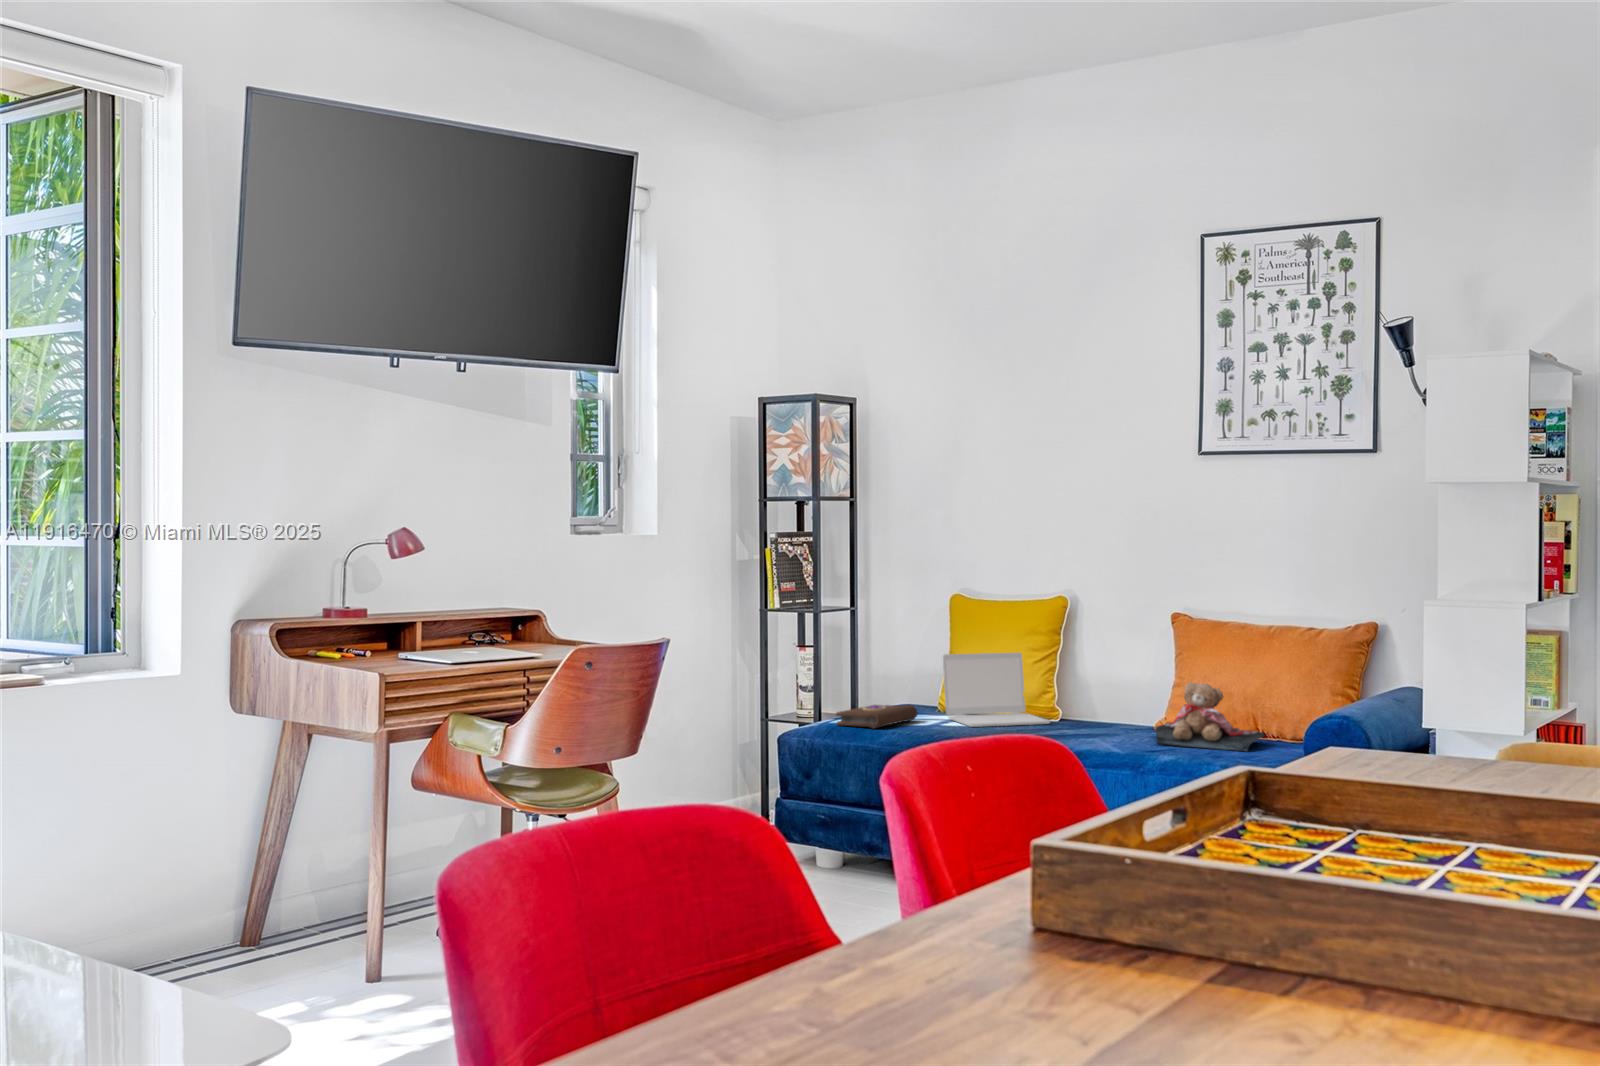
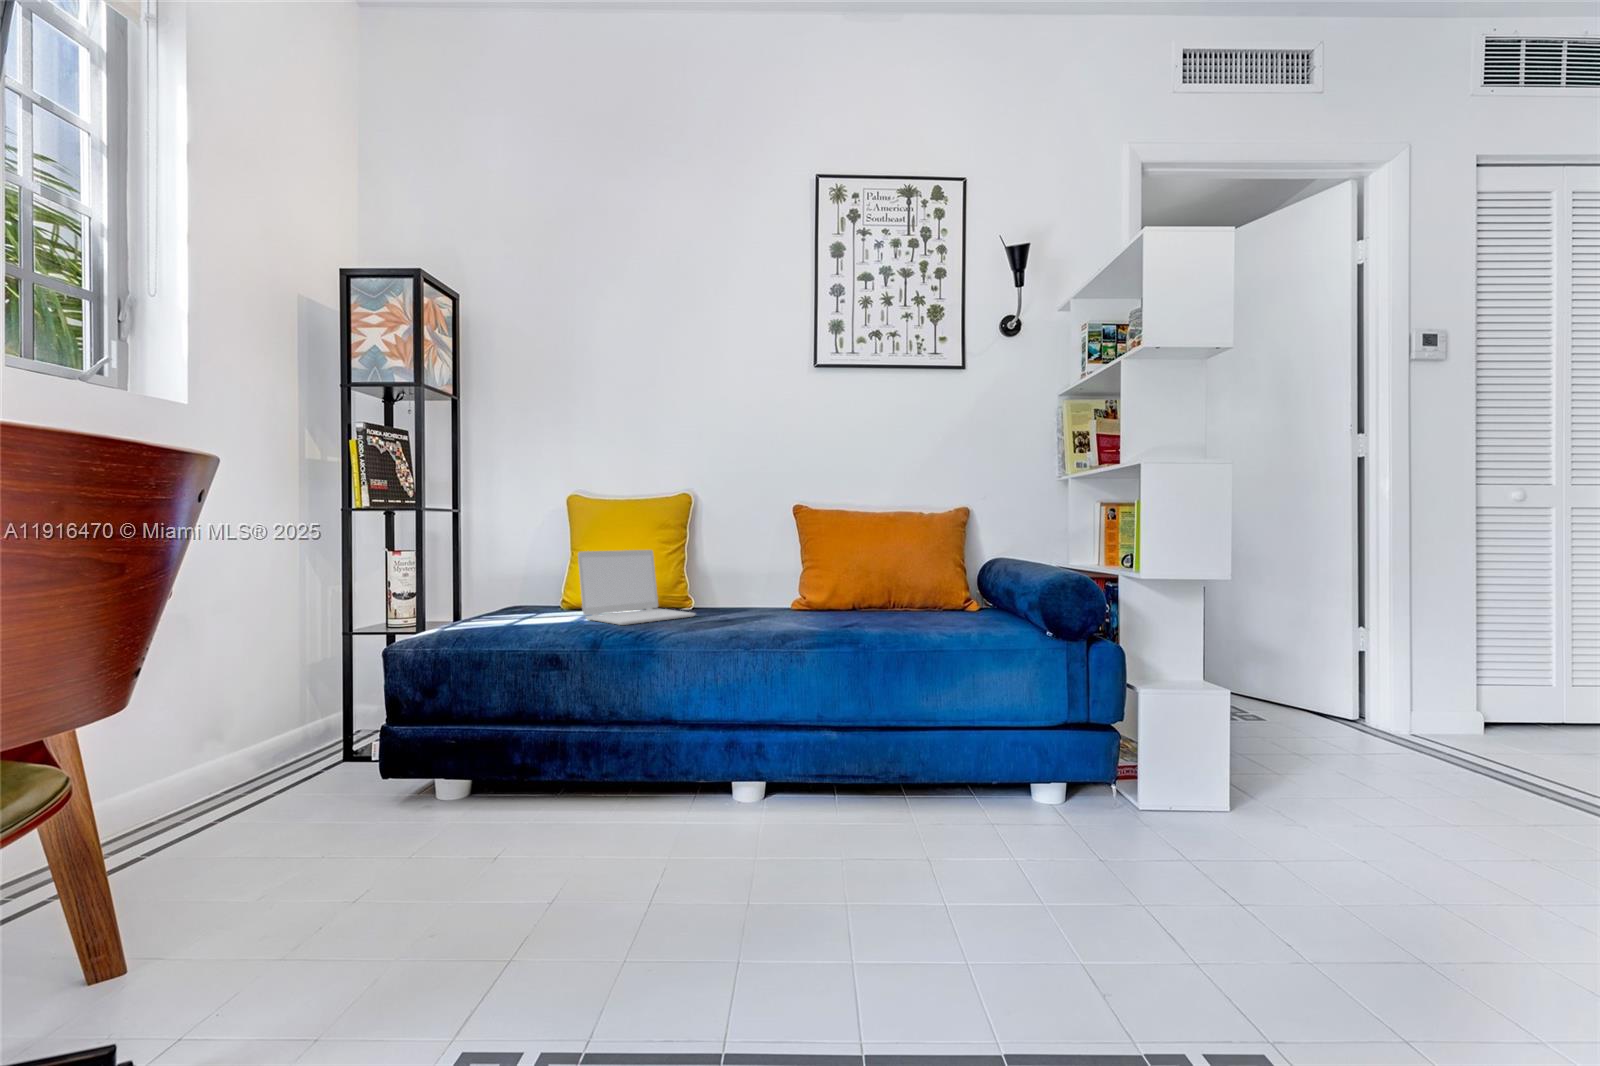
teddy bear: present [1155,682,1265,751] -> none [813,562,926,626]
book: present [836,705,917,729] -> none [457,606,555,636]

